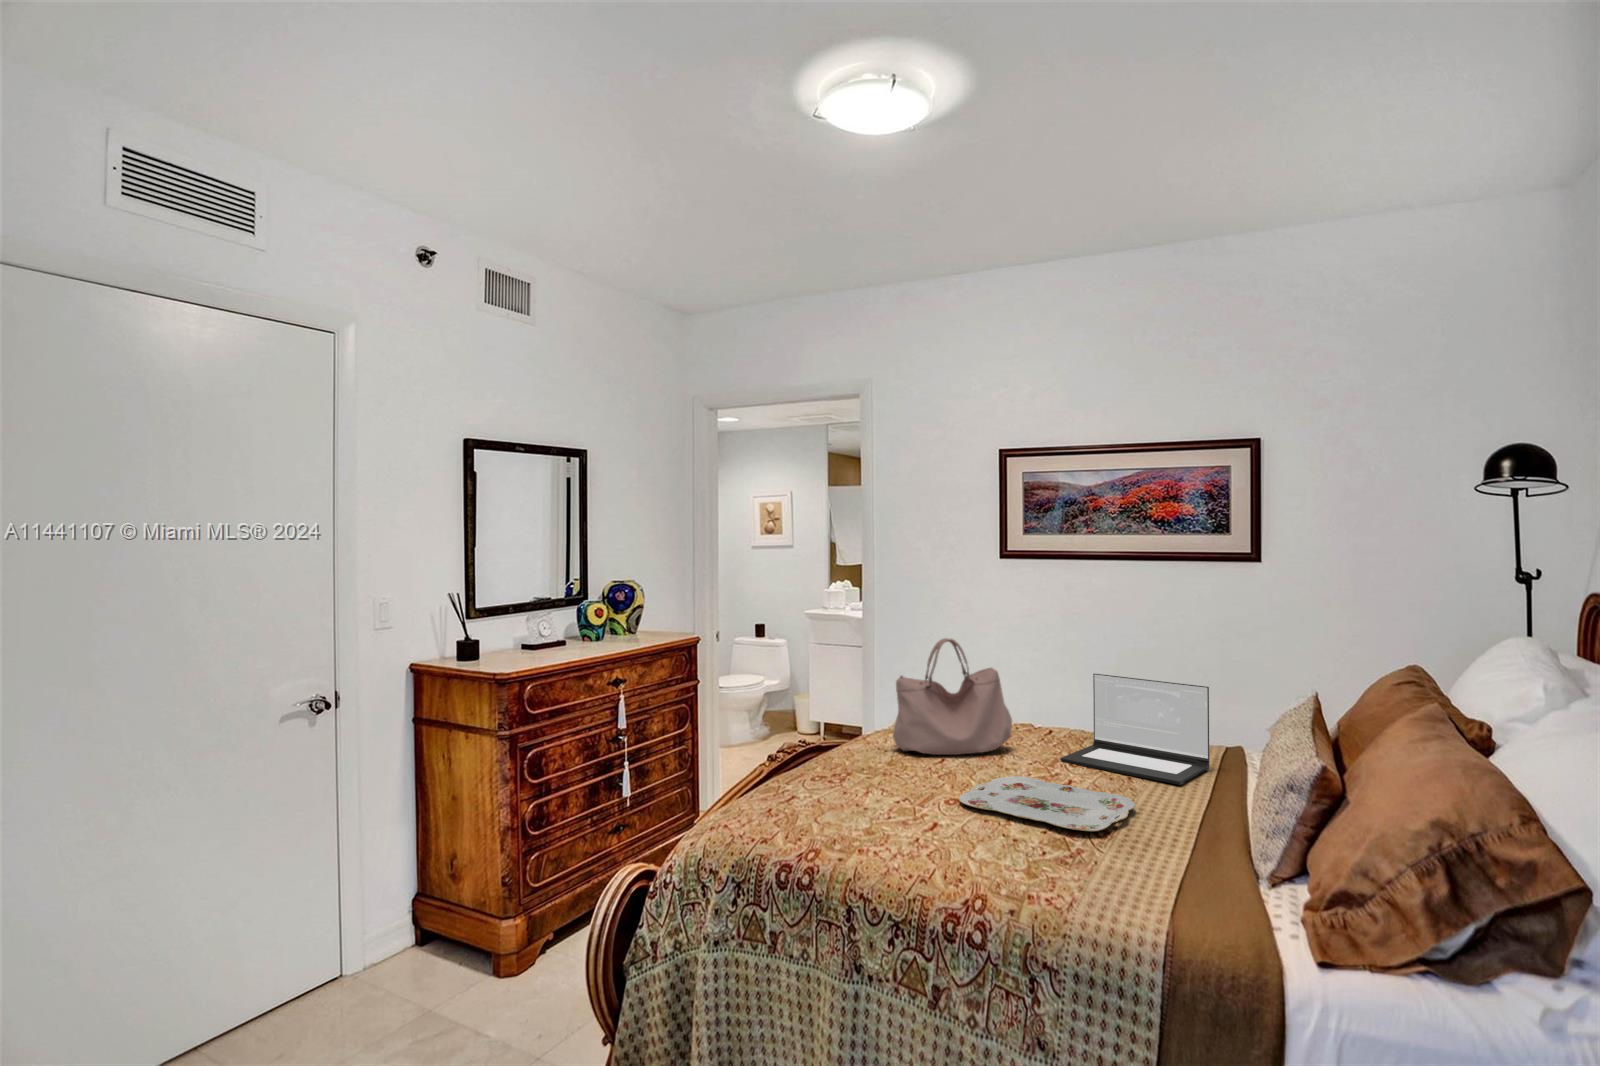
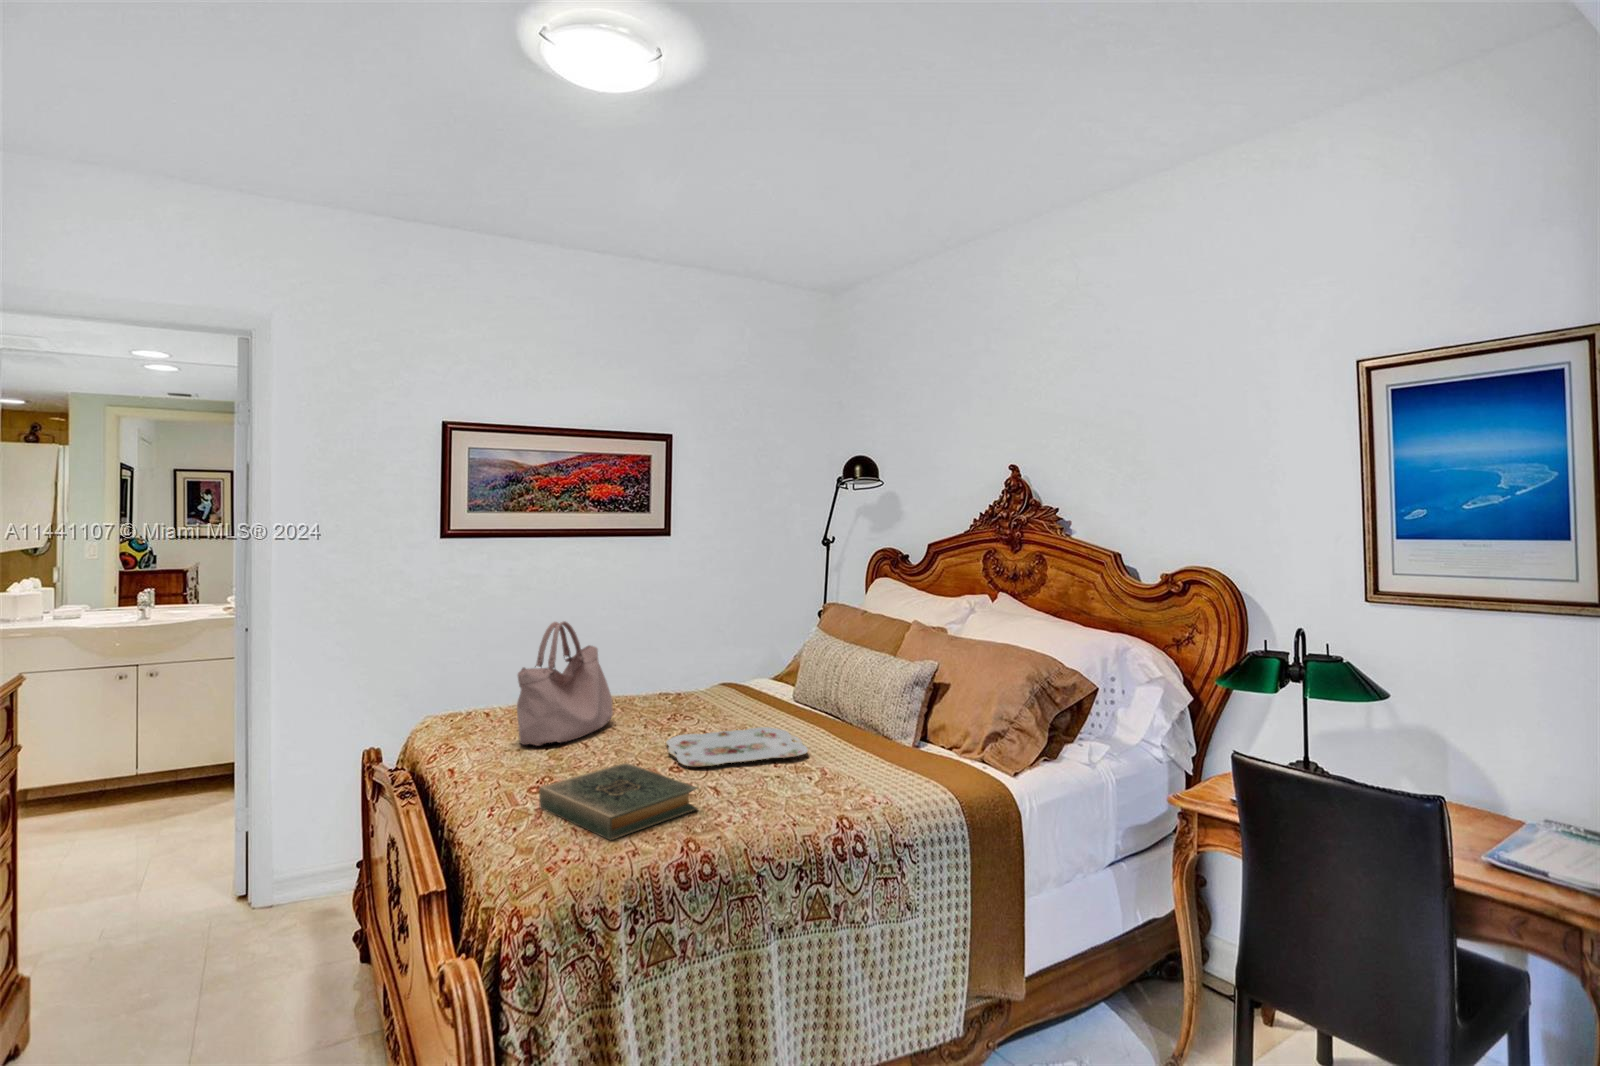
laptop: present [1060,674,1209,785] -> none [654,634,763,719]
hardback book: none [772,771,889,832] -> present [539,763,697,840]

